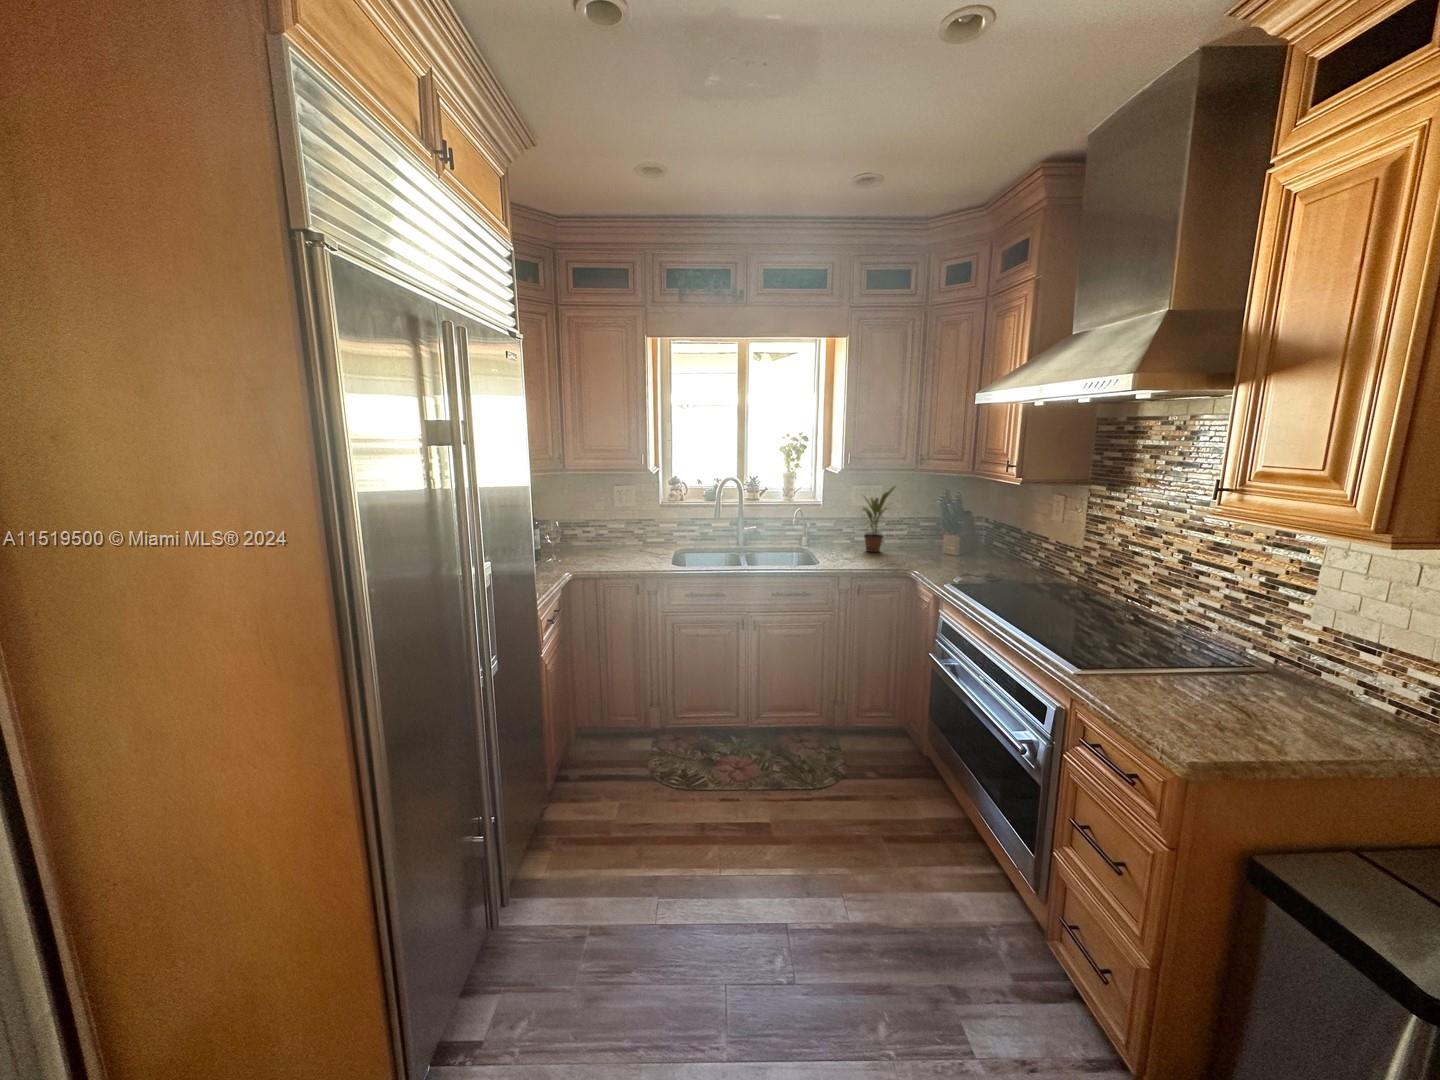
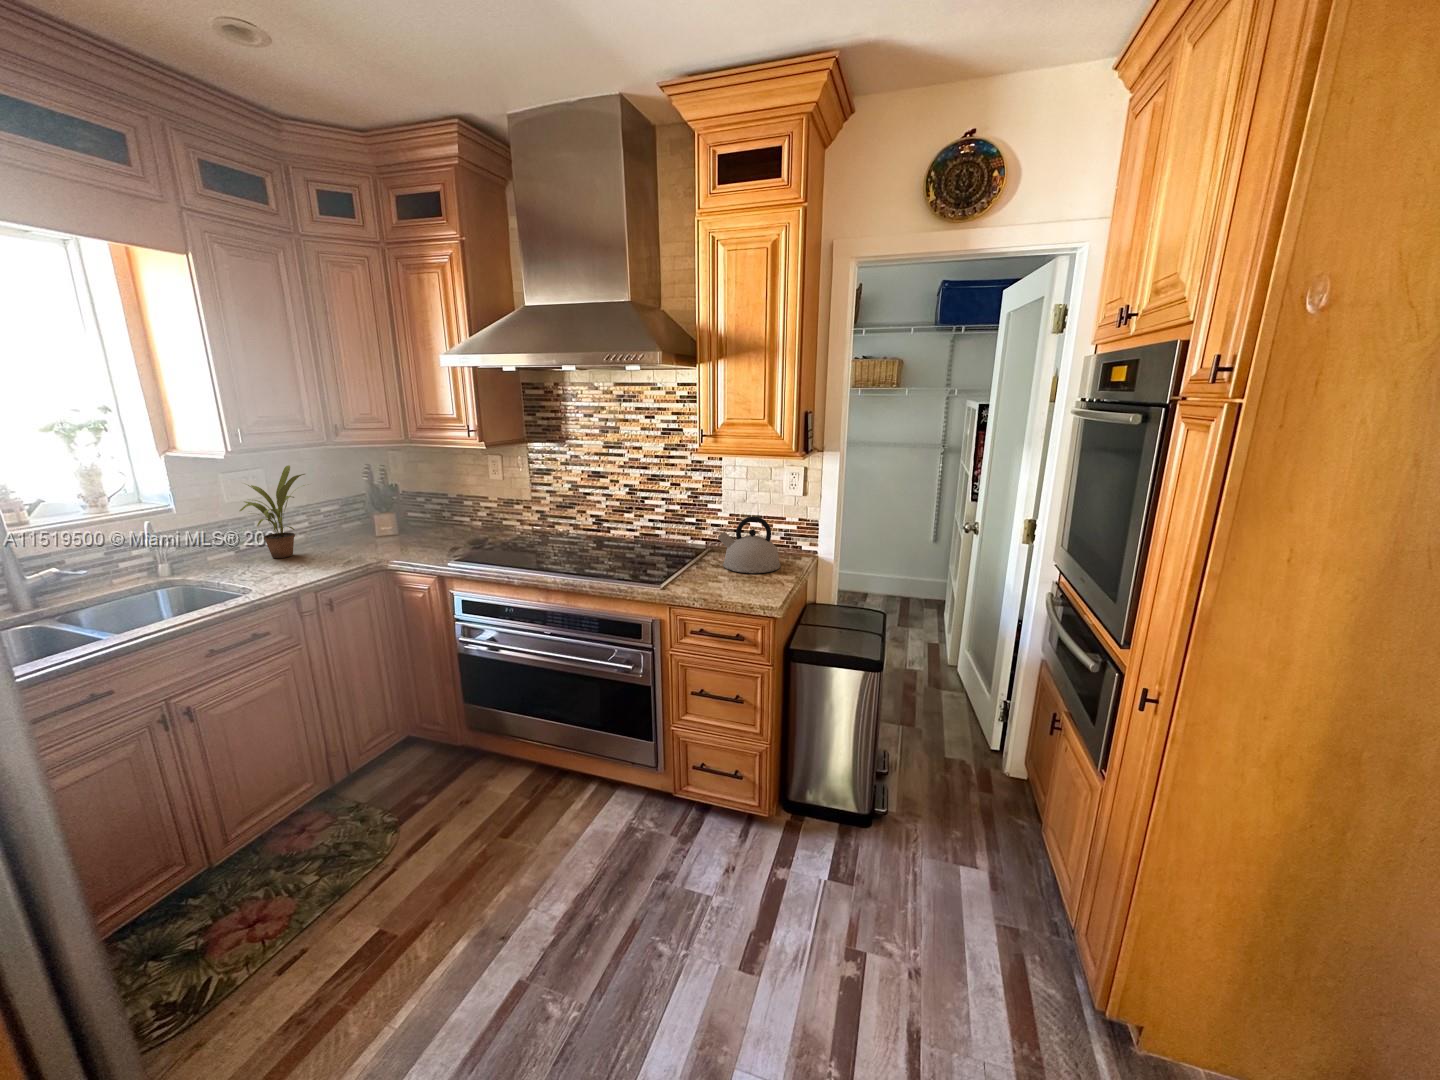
kettle: none [1235,634,1370,738] -> present [718,516,781,573]

